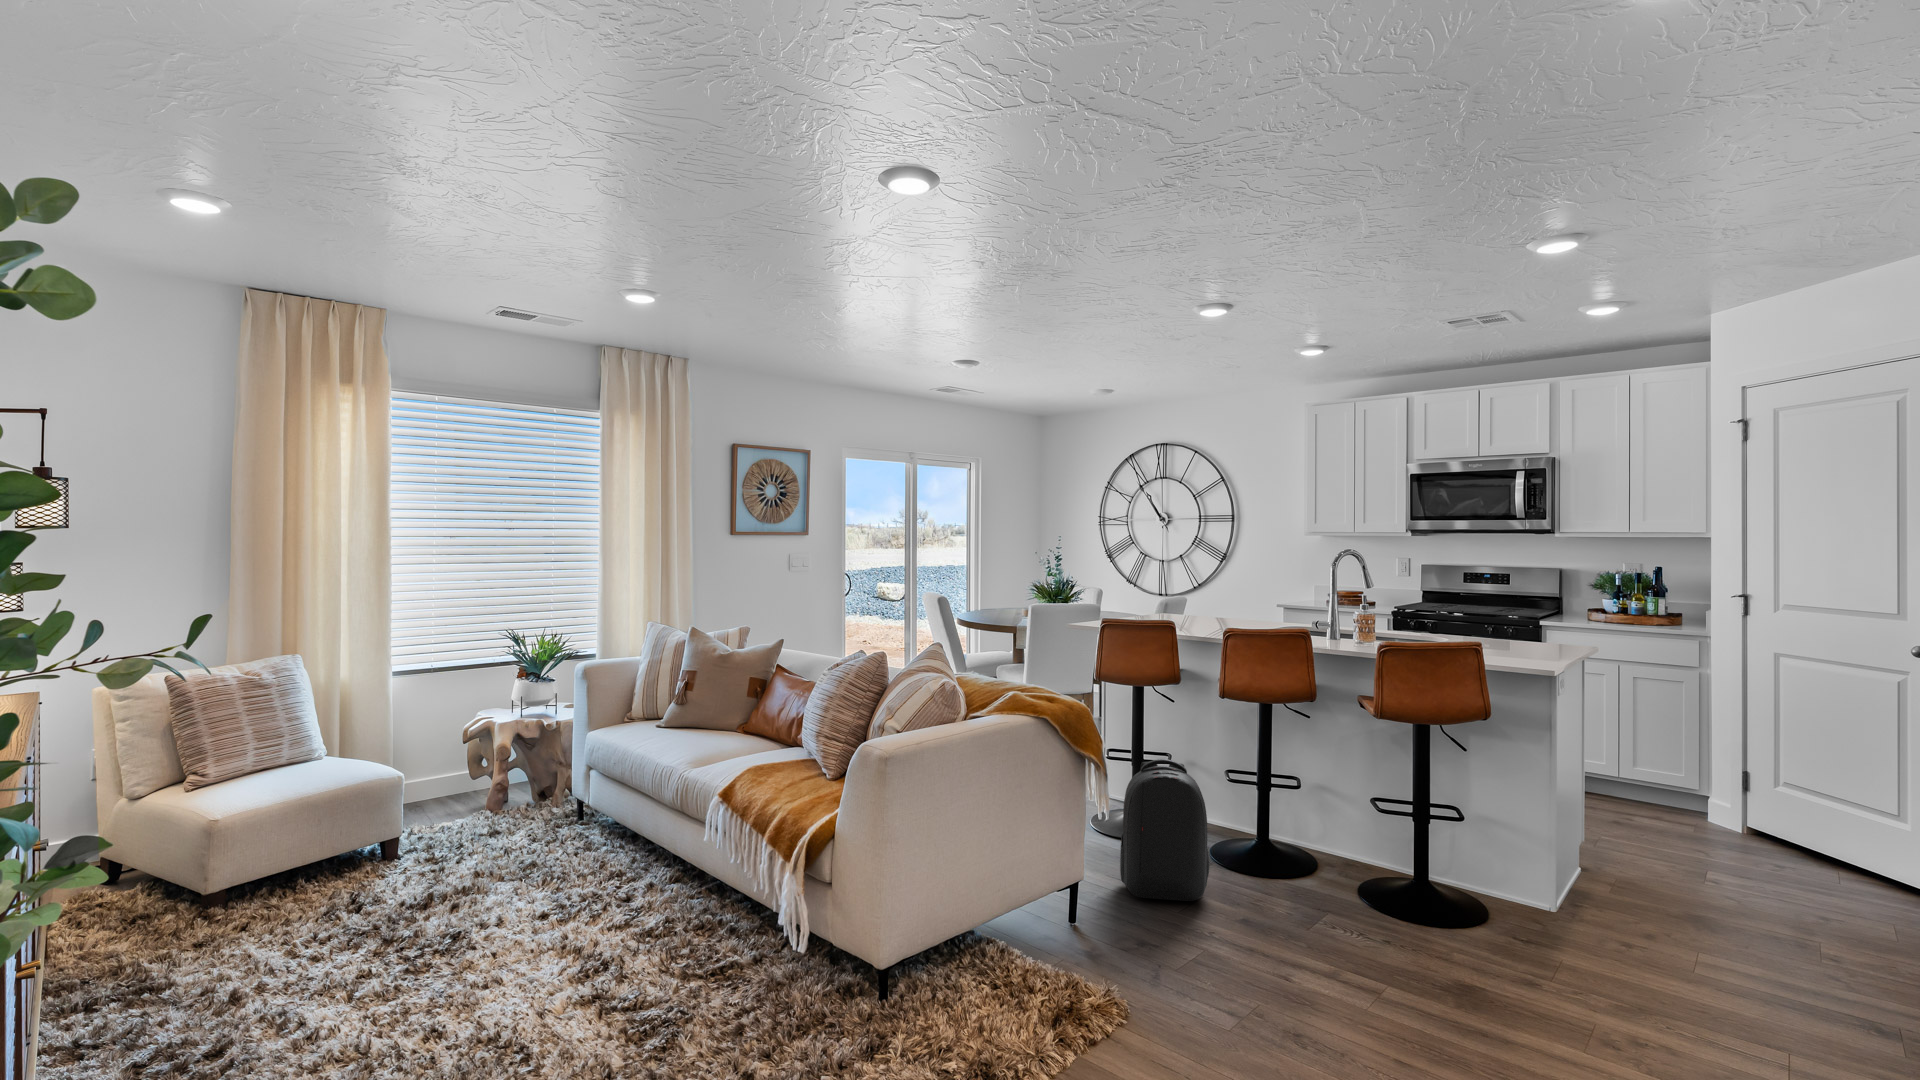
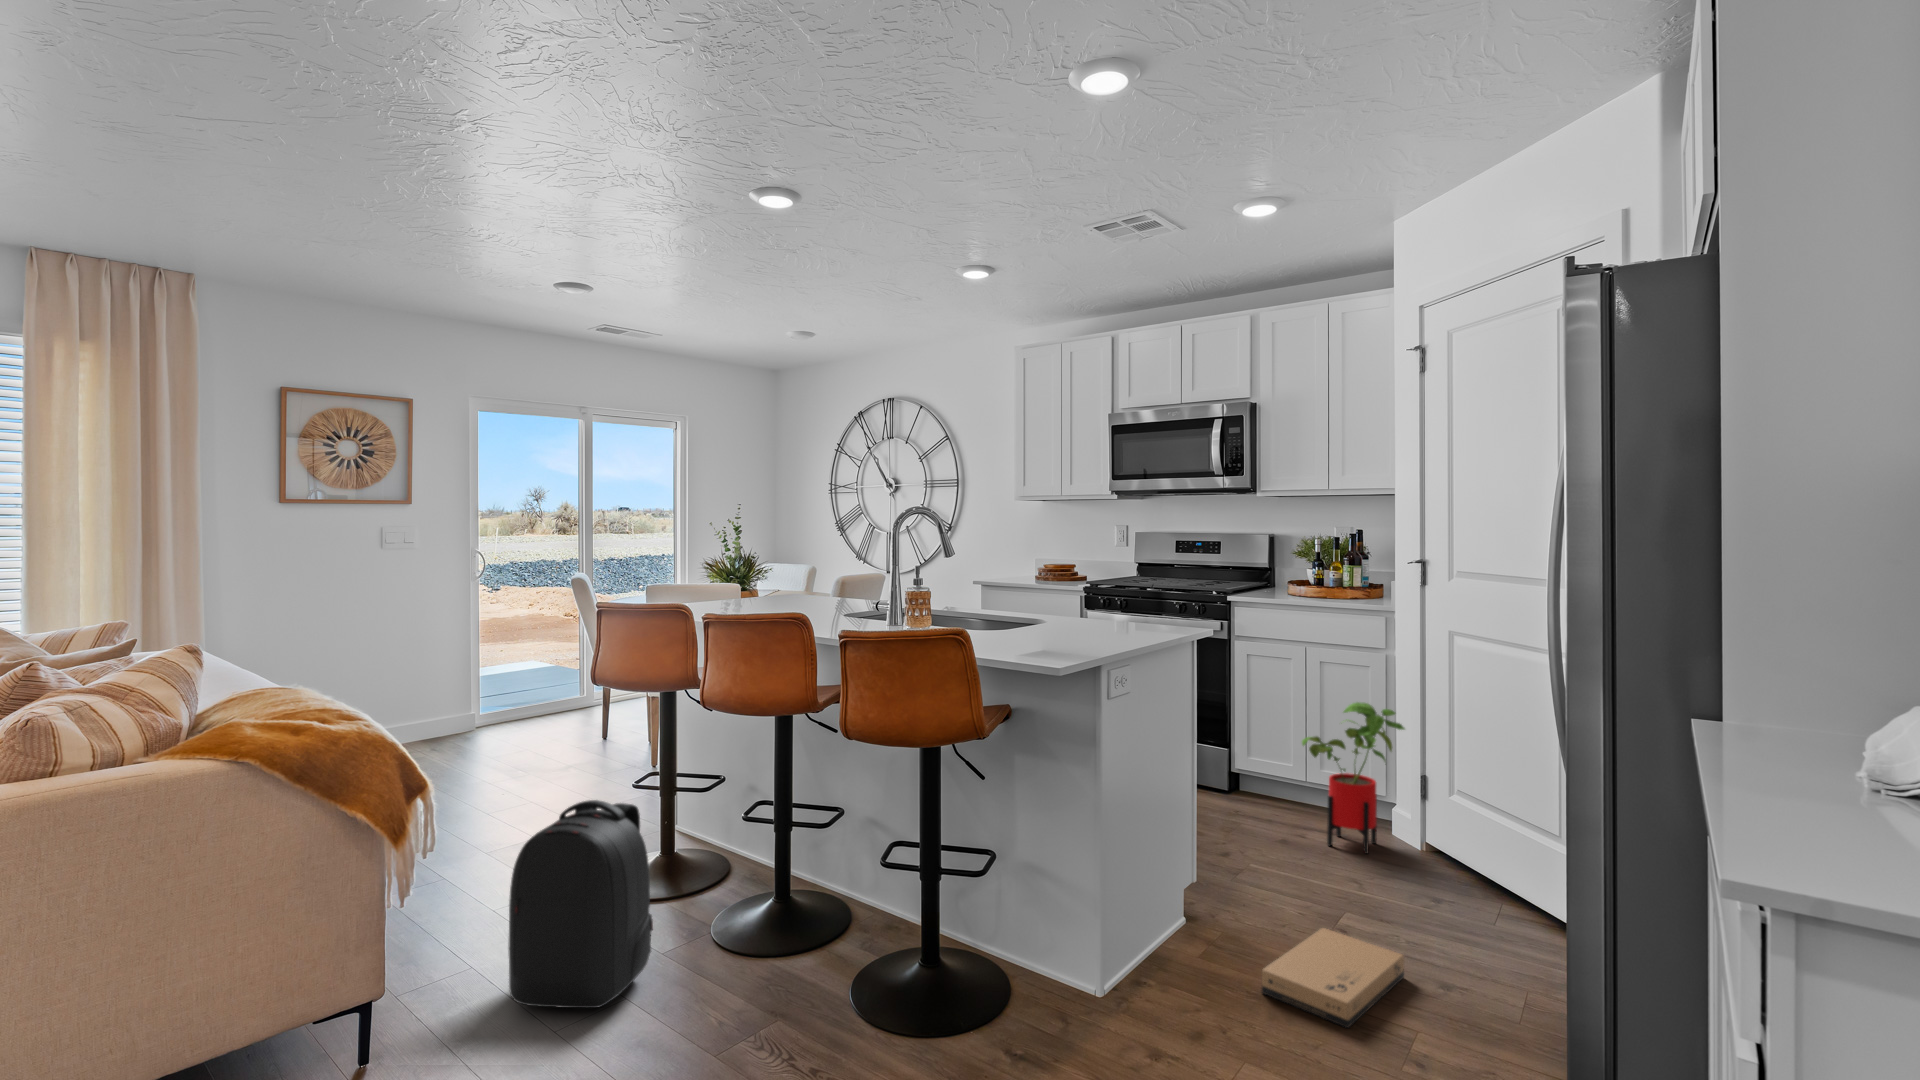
house plant: none [1636,709,1735,834] -> present [1302,702,1405,854]
cardboard box: none [1676,876,1783,937] -> present [1262,928,1404,1028]

